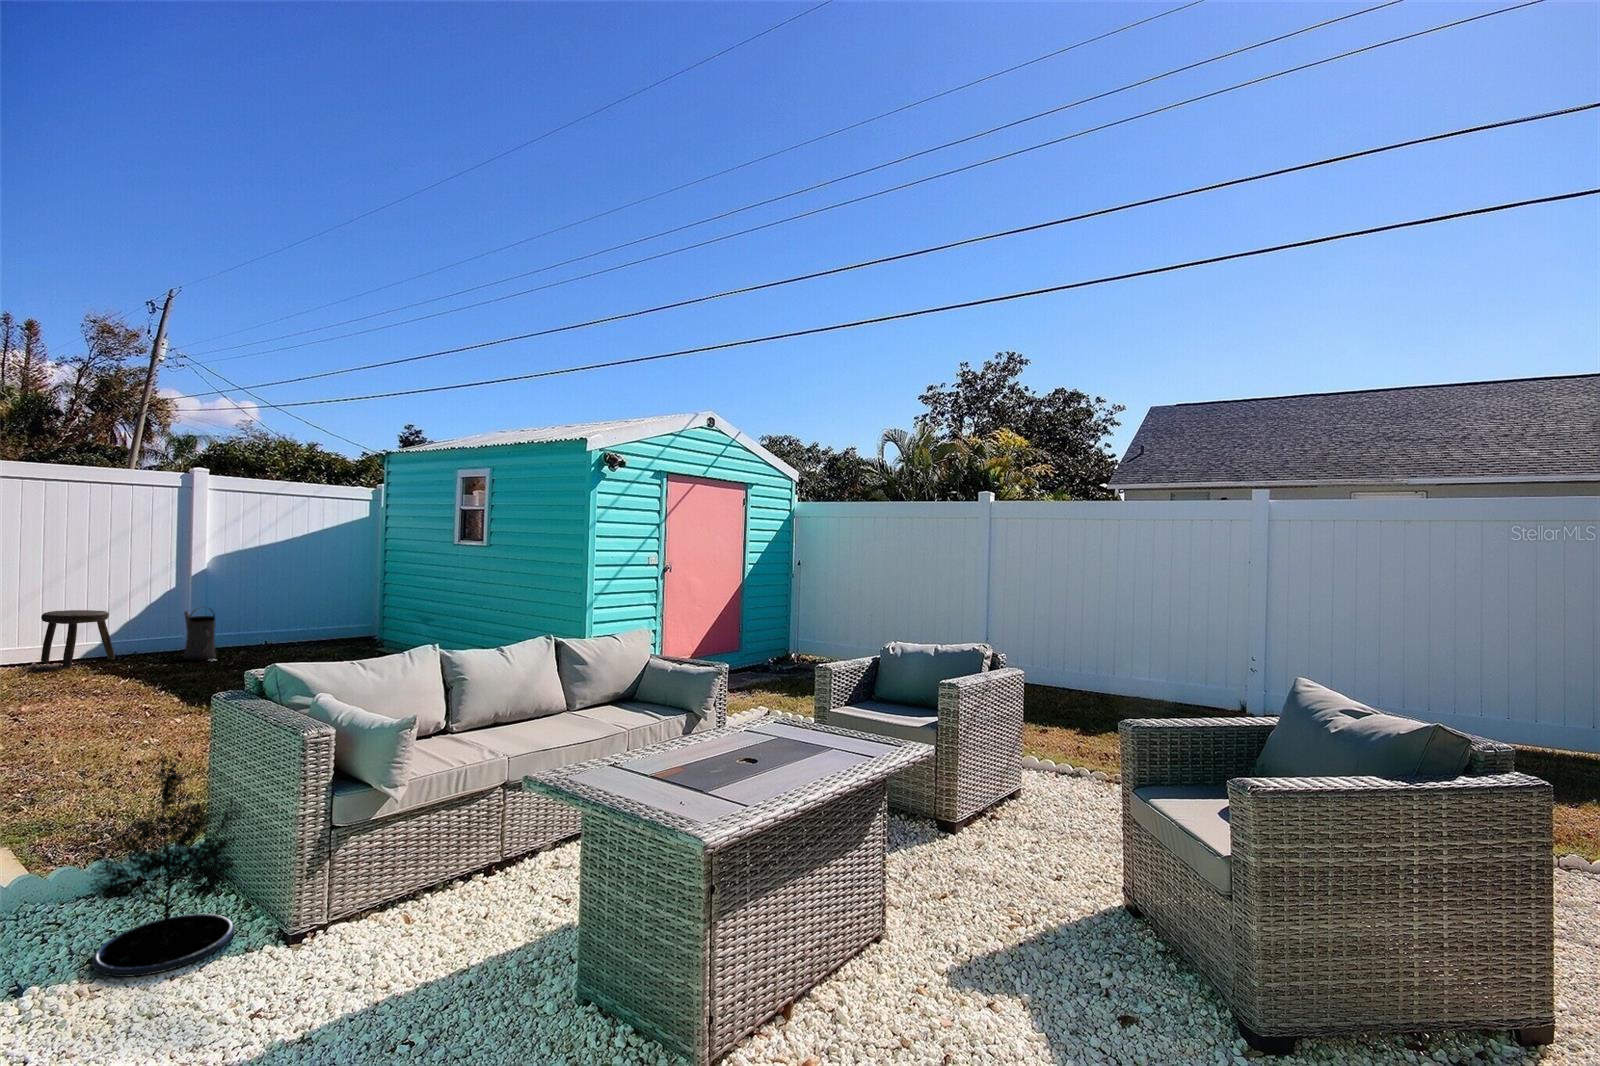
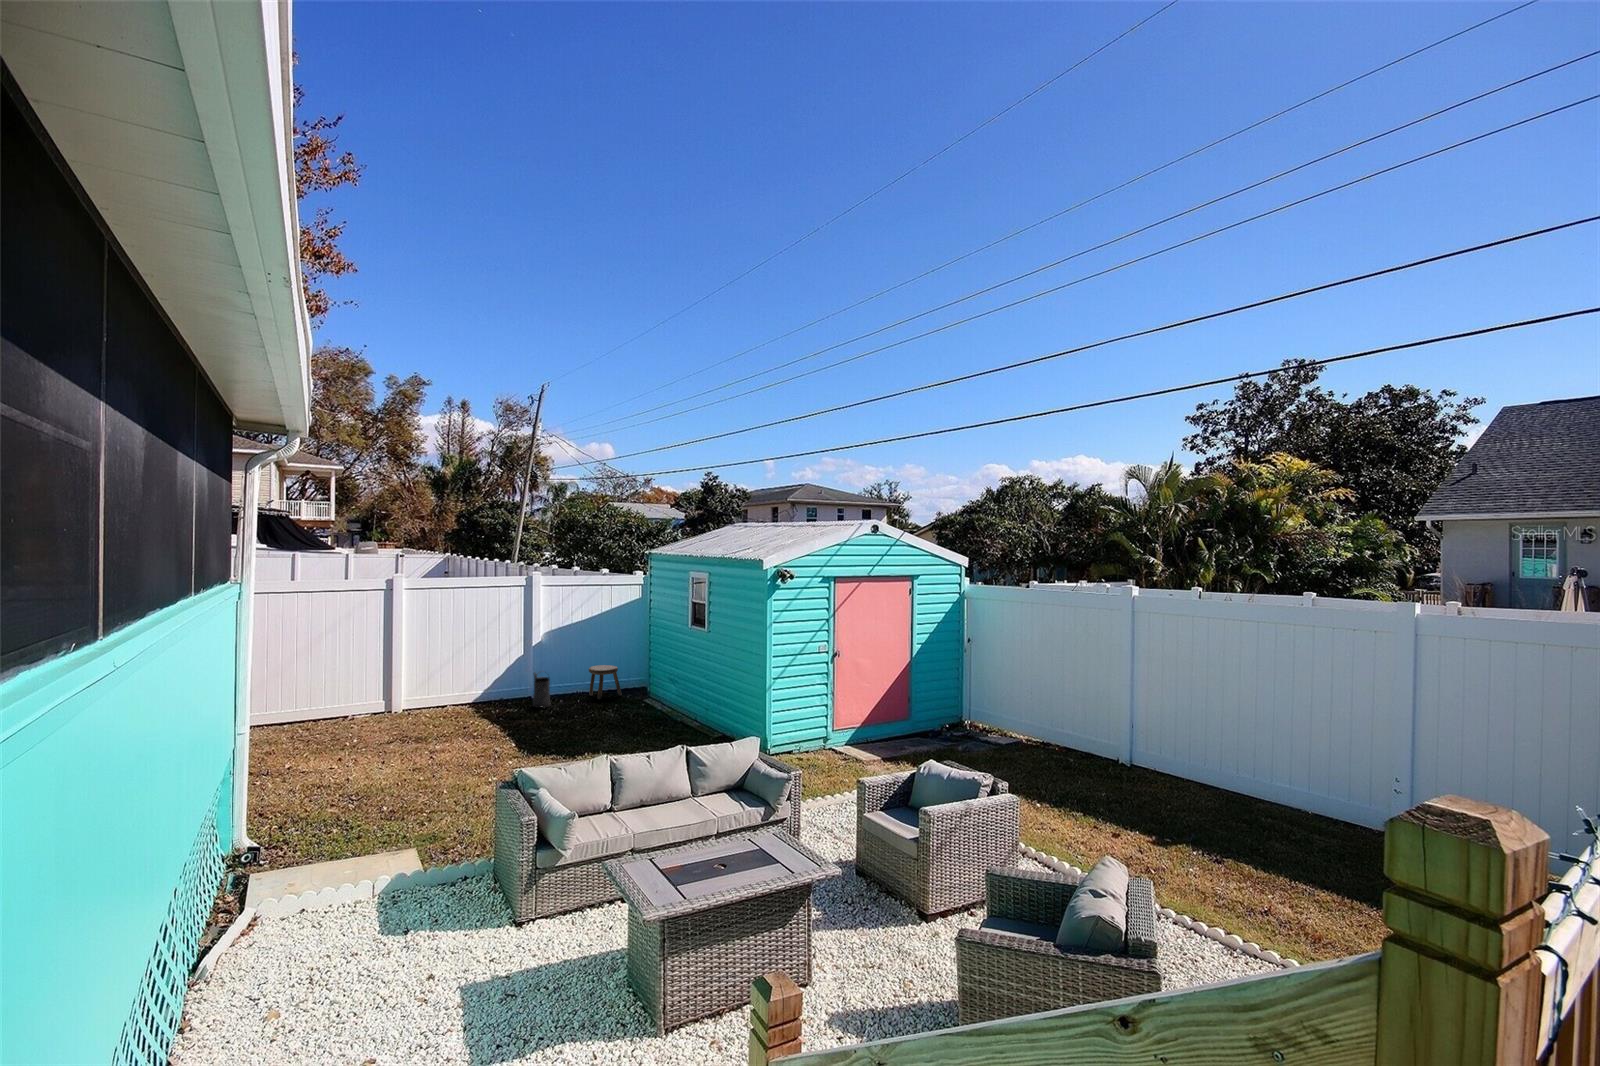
stool: present [41,610,115,667] -> present [589,665,622,700]
potted tree: present [72,750,244,977] -> none [427,818,500,932]

